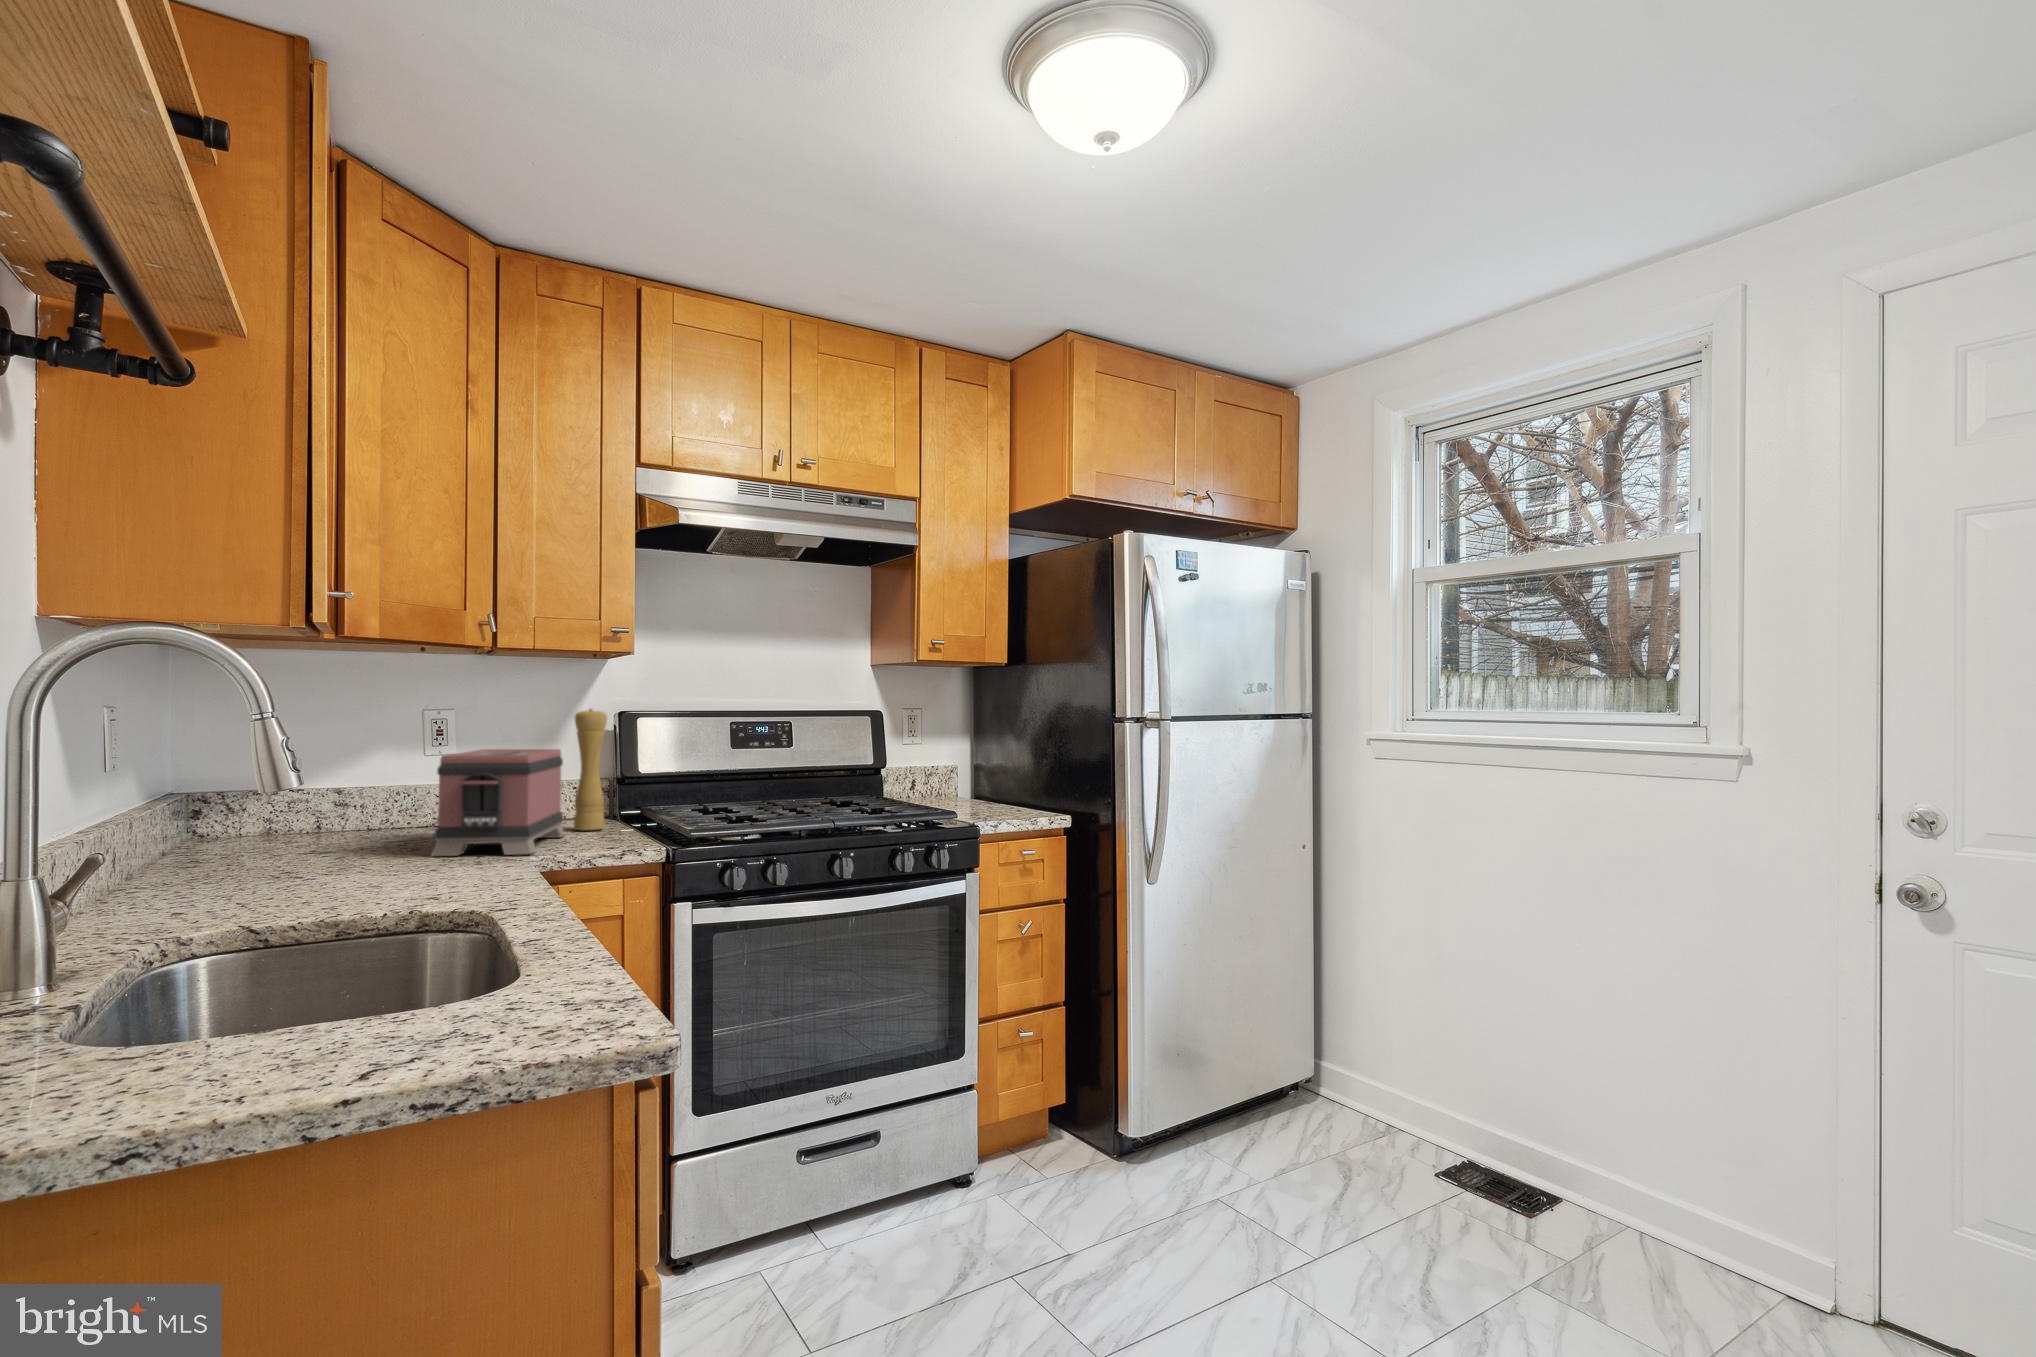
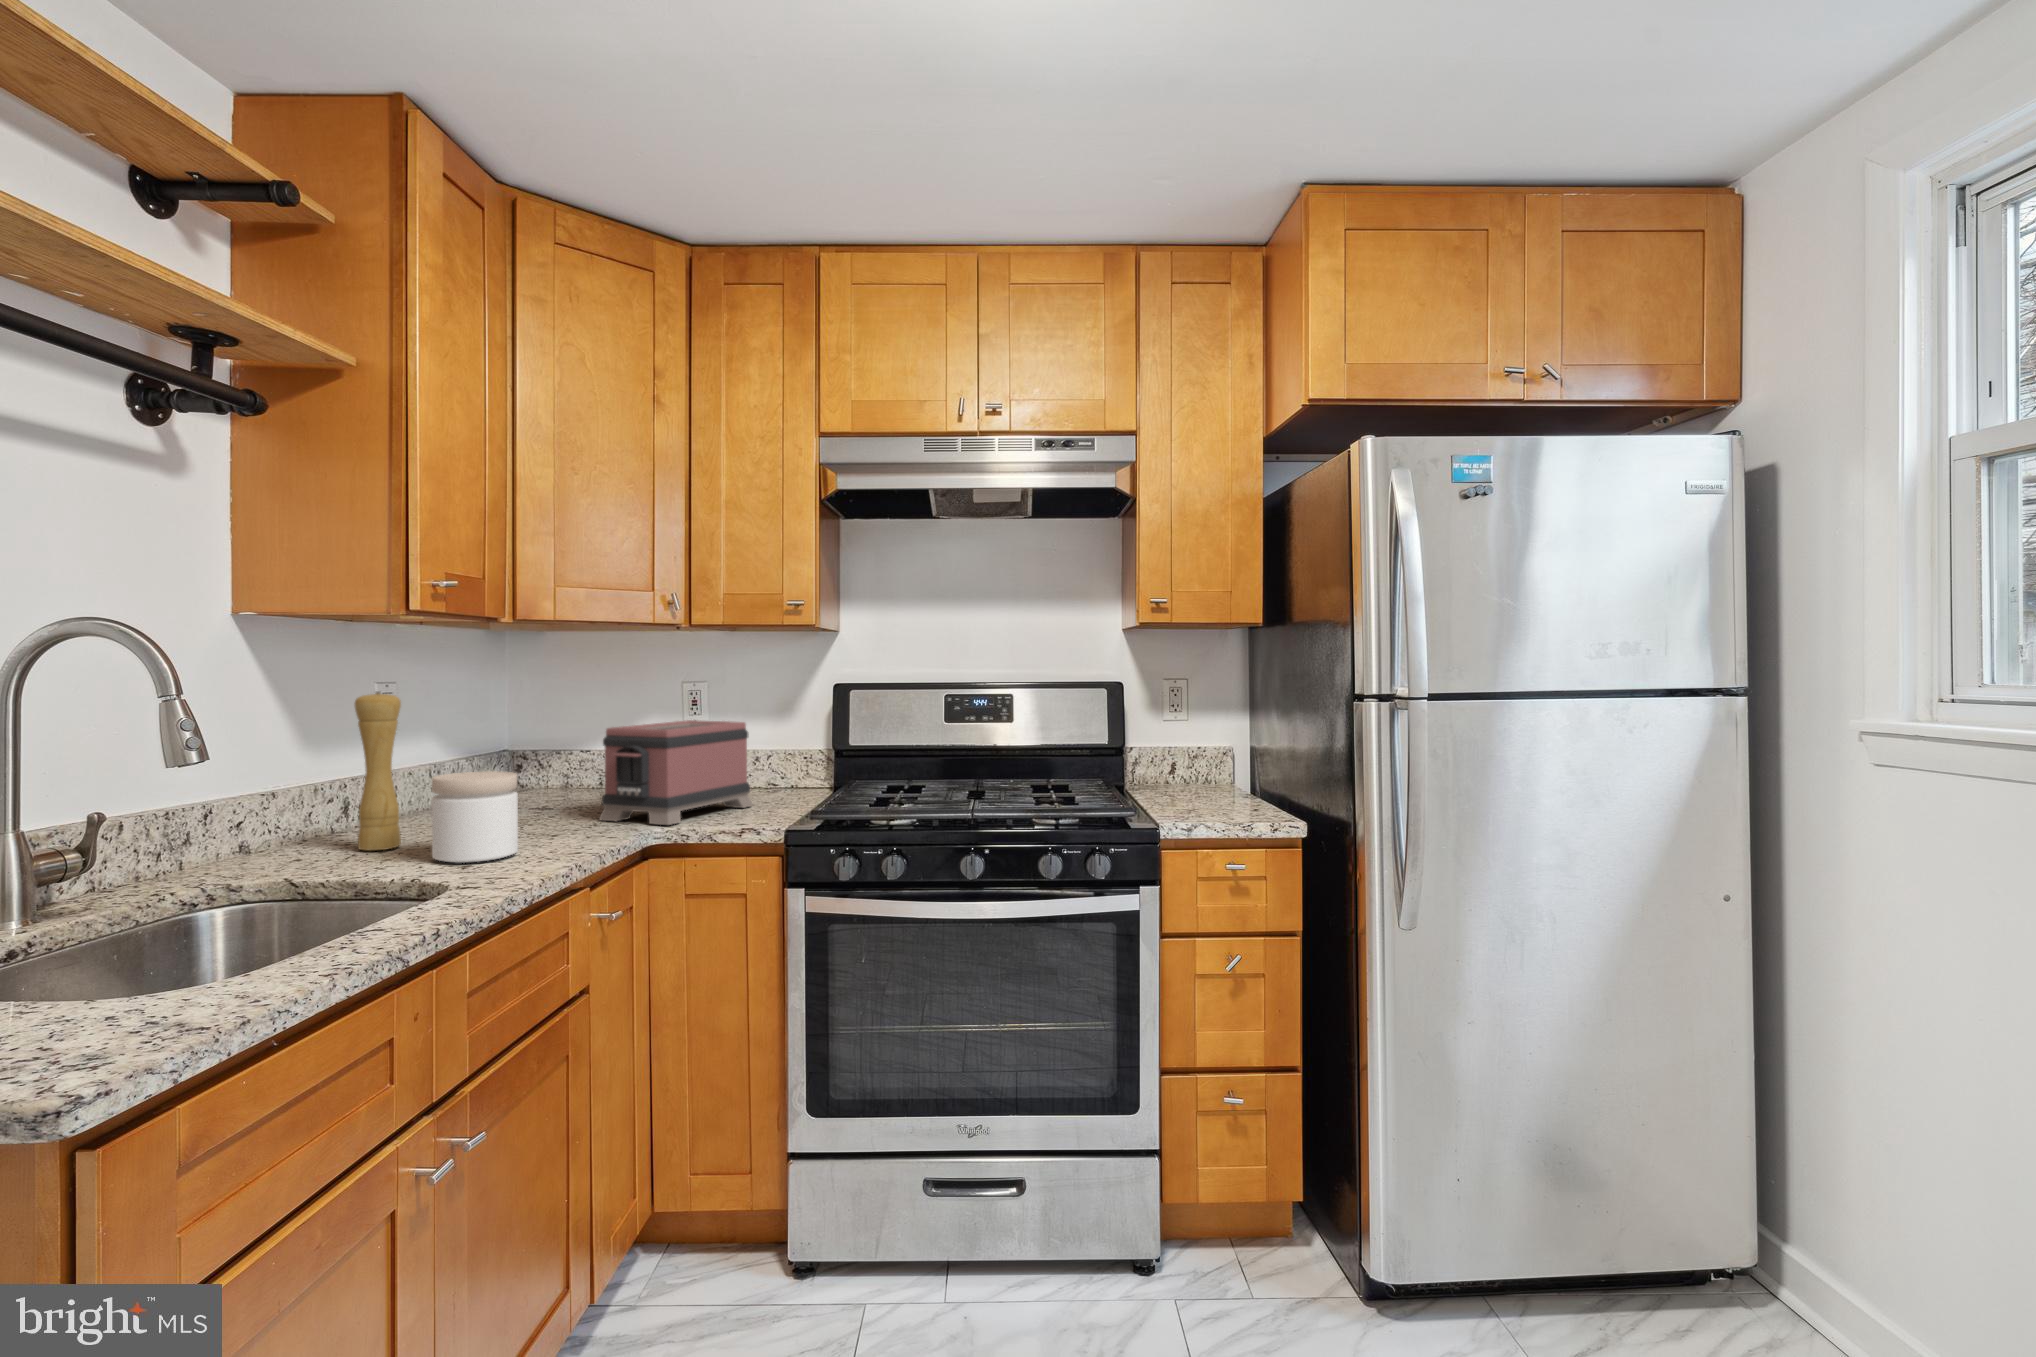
pepper mill: present [574,709,607,830] -> present [355,692,401,850]
jar: none [349,799,448,898] -> present [431,771,518,863]

